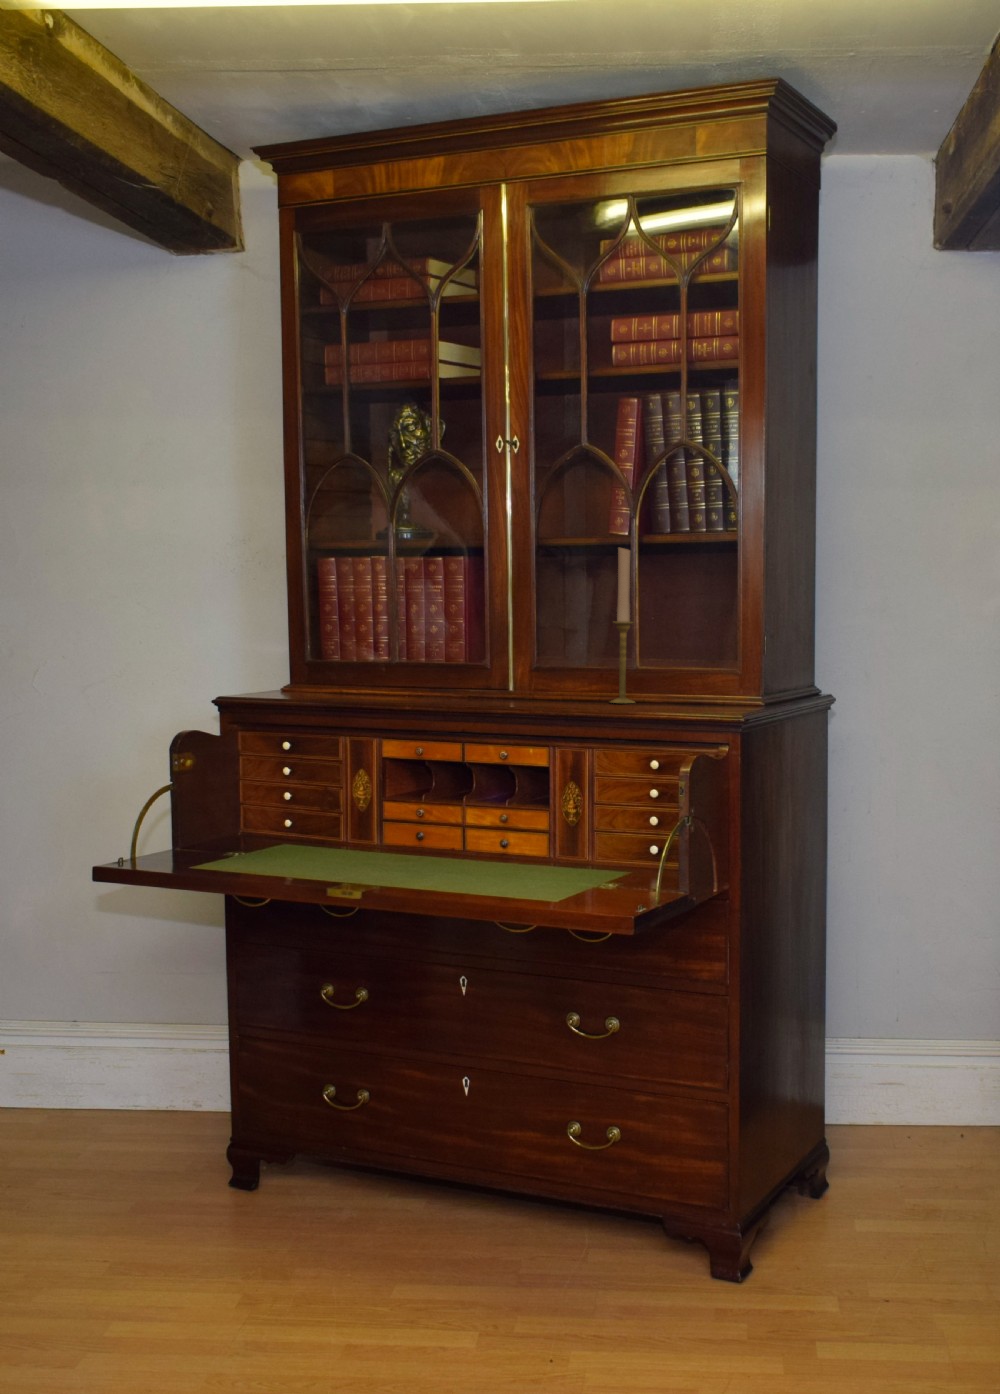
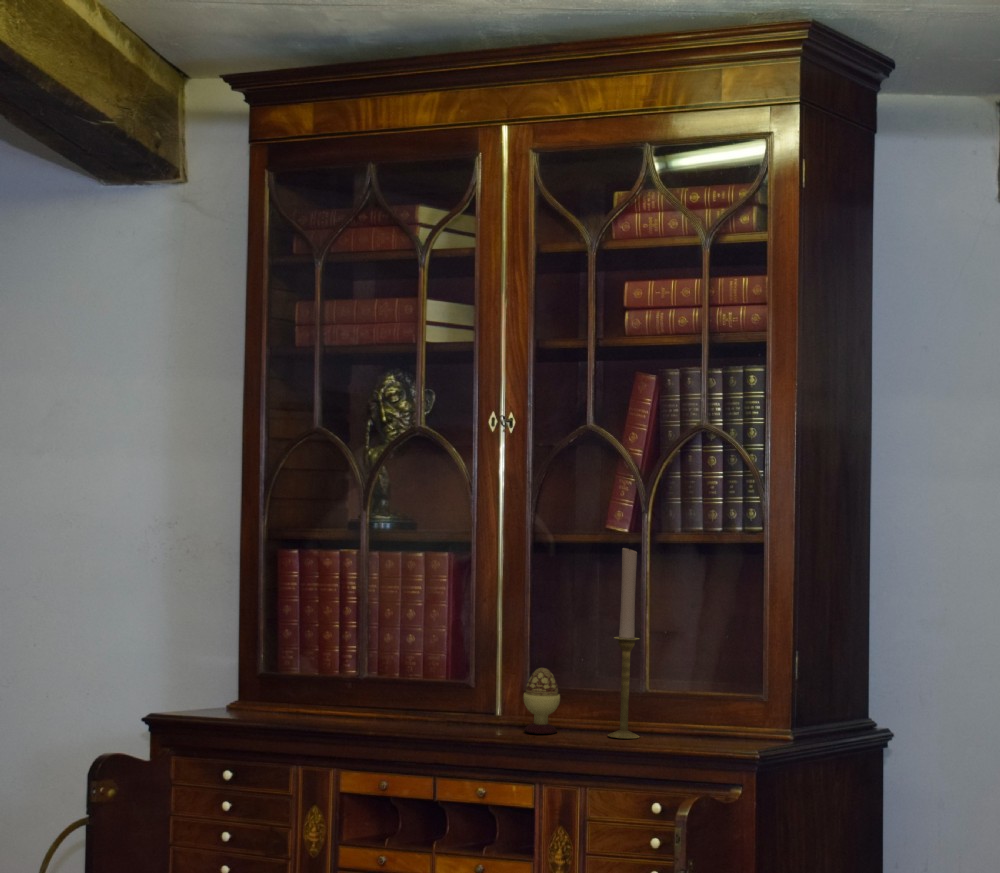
decorative egg: none [538,650,568,704] -> present [524,668,560,734]

